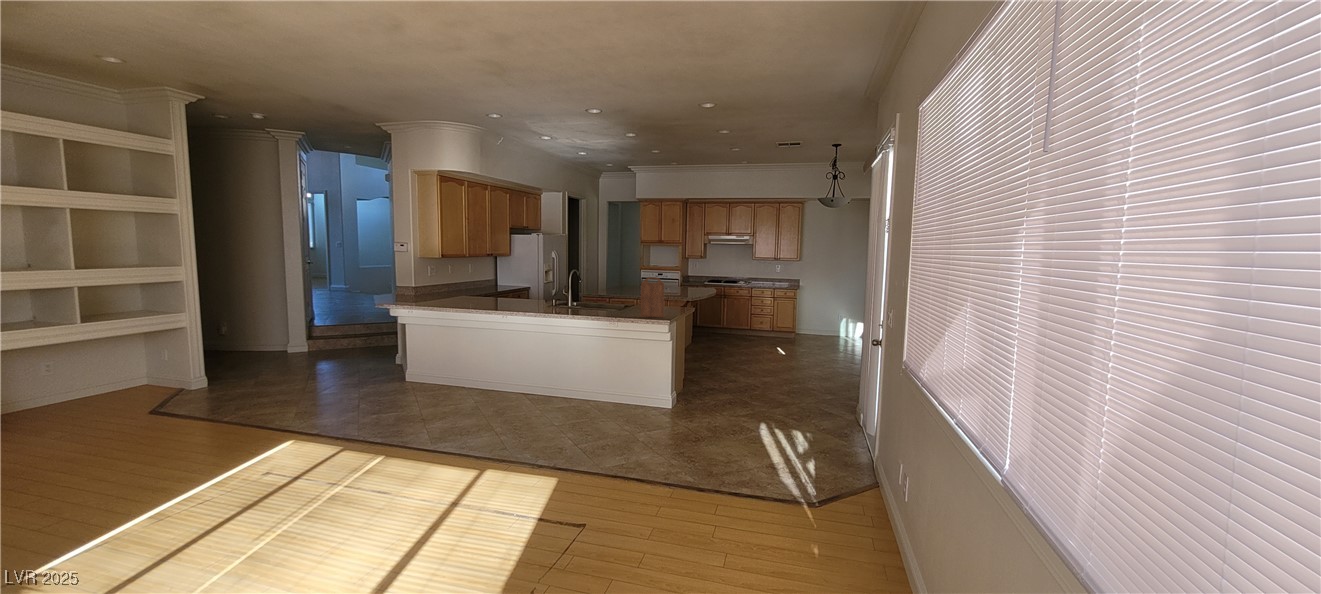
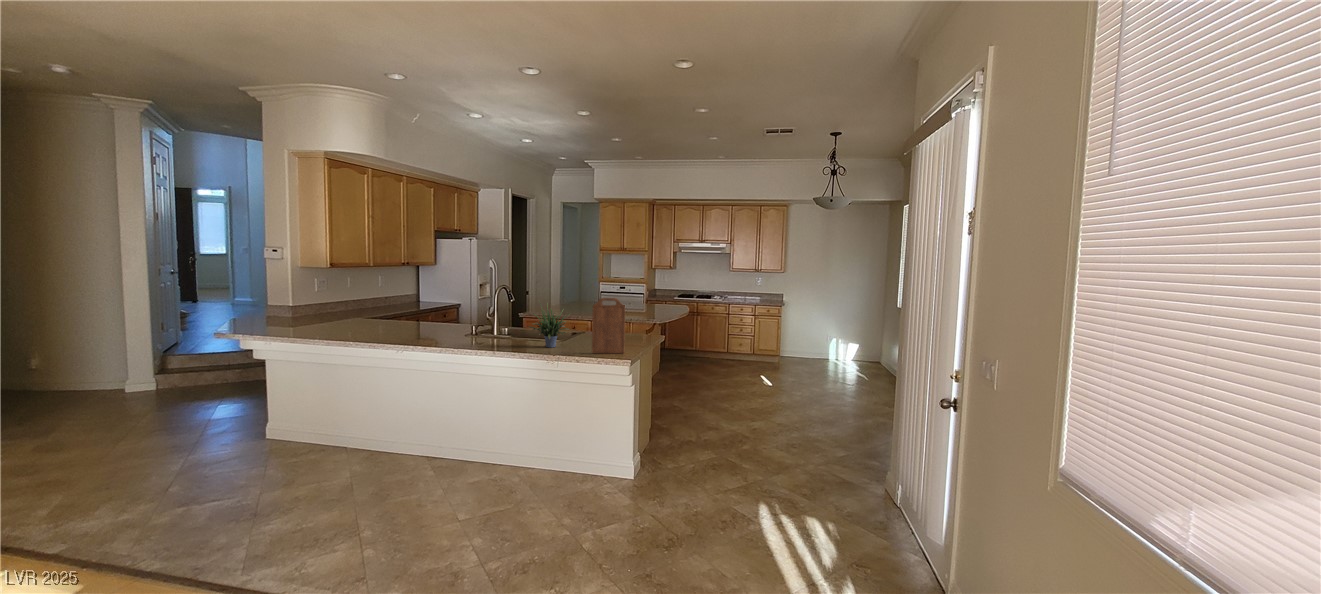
potted plant: none [593,279,626,314] -> present [530,306,571,348]

